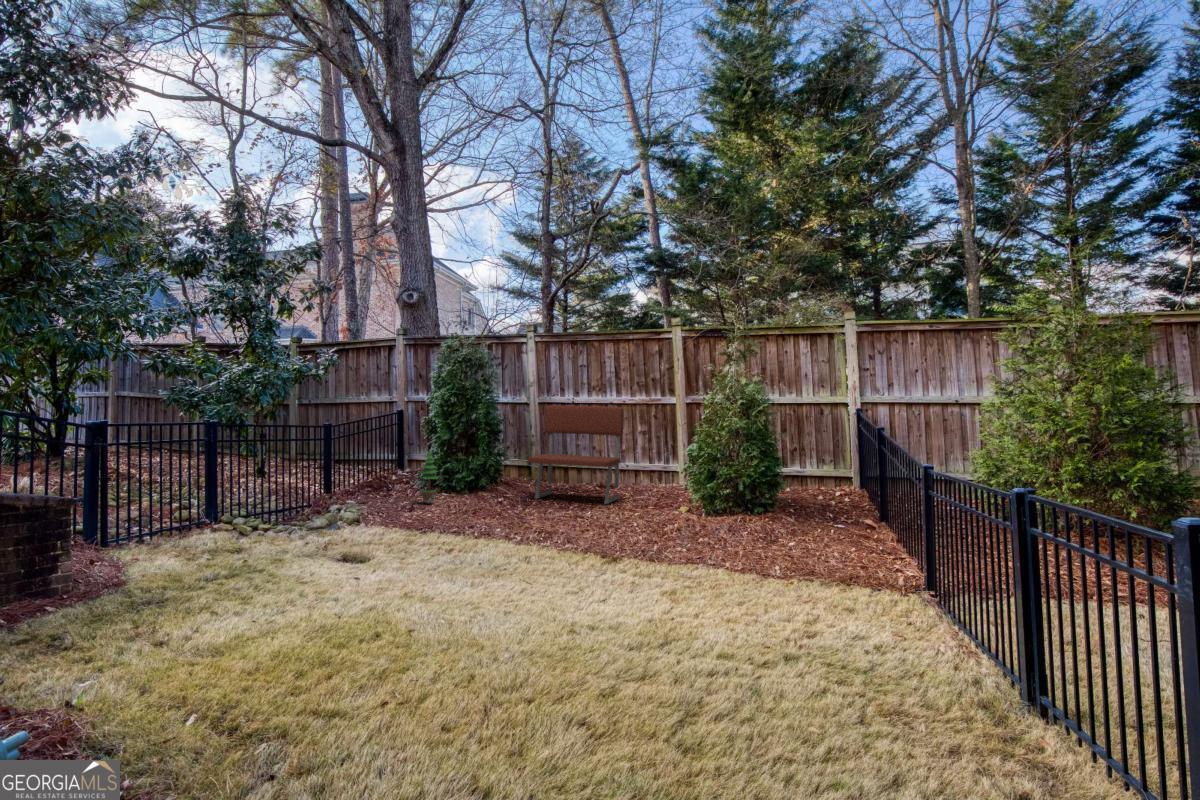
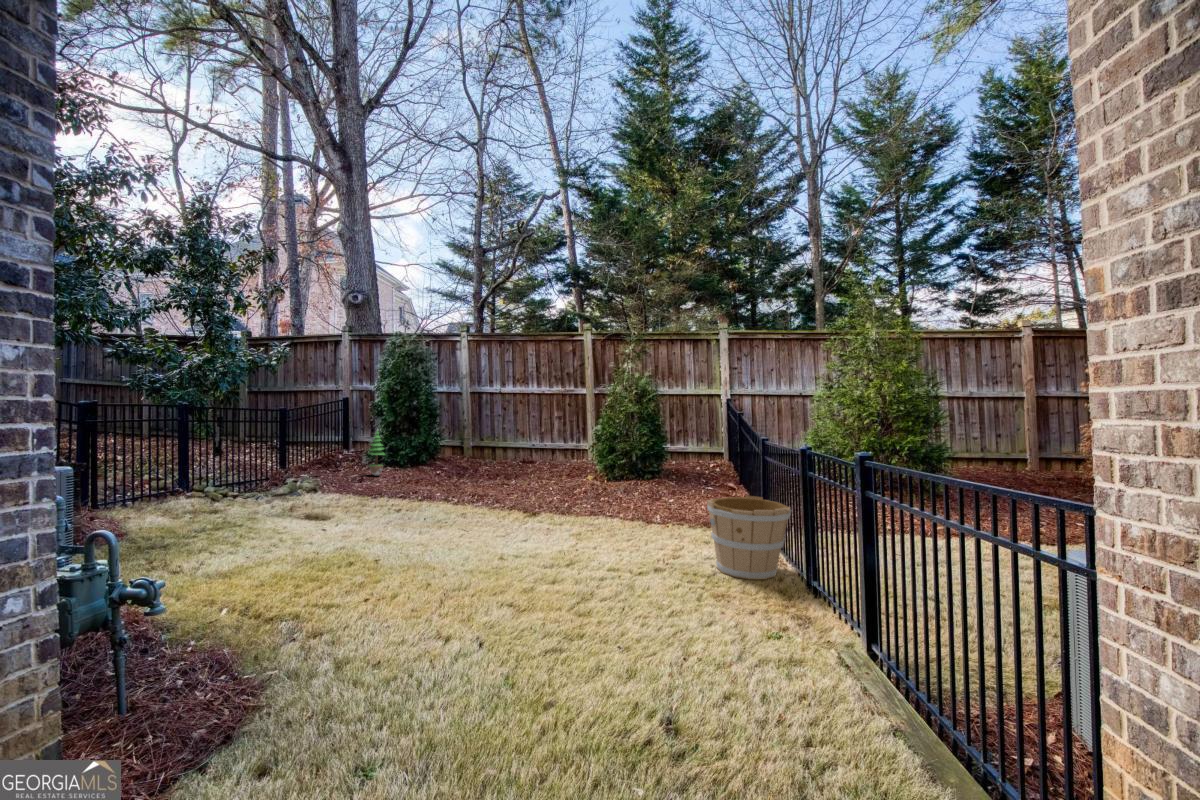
bench: present [528,405,623,504] -> none [462,394,543,476]
wooden bucket: none [857,550,987,679] -> present [707,496,791,580]

